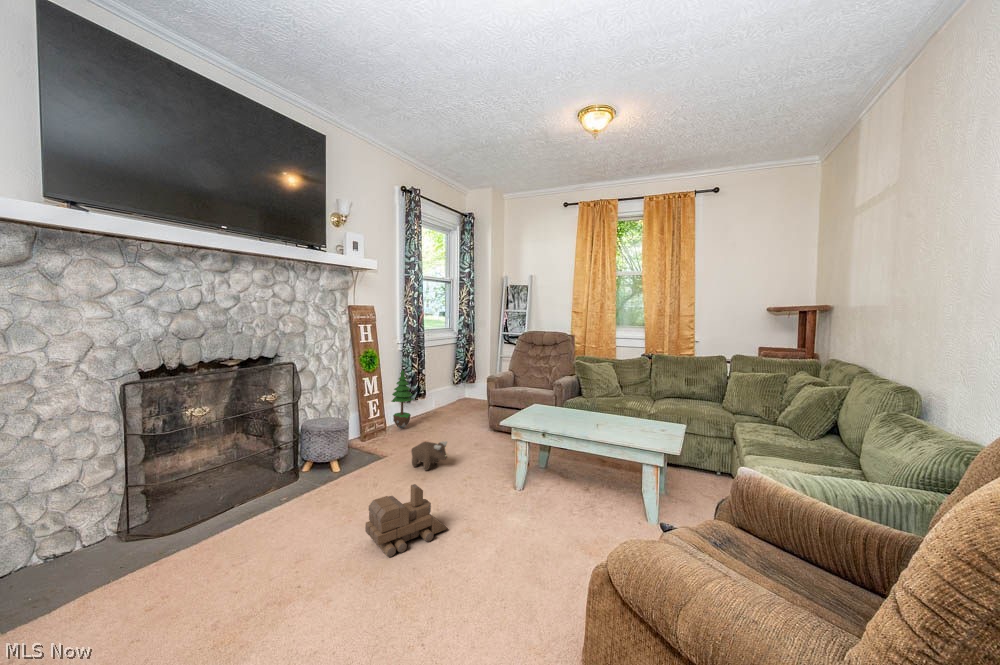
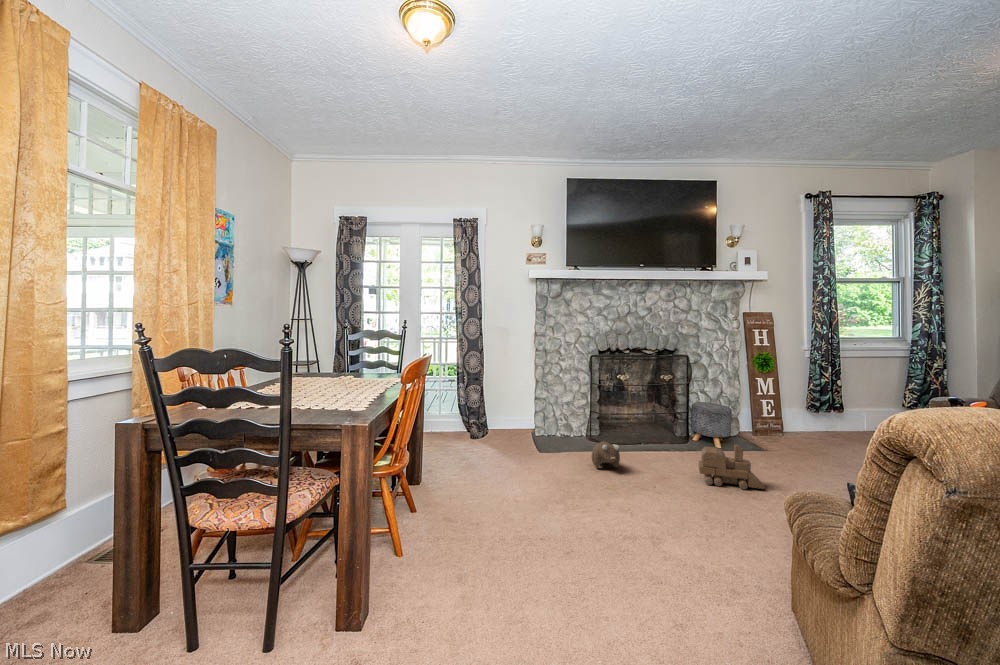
potted tree: present [391,370,413,429] -> none [792,375,818,437]
plush toy: present [411,441,448,471] -> present [592,441,620,468]

